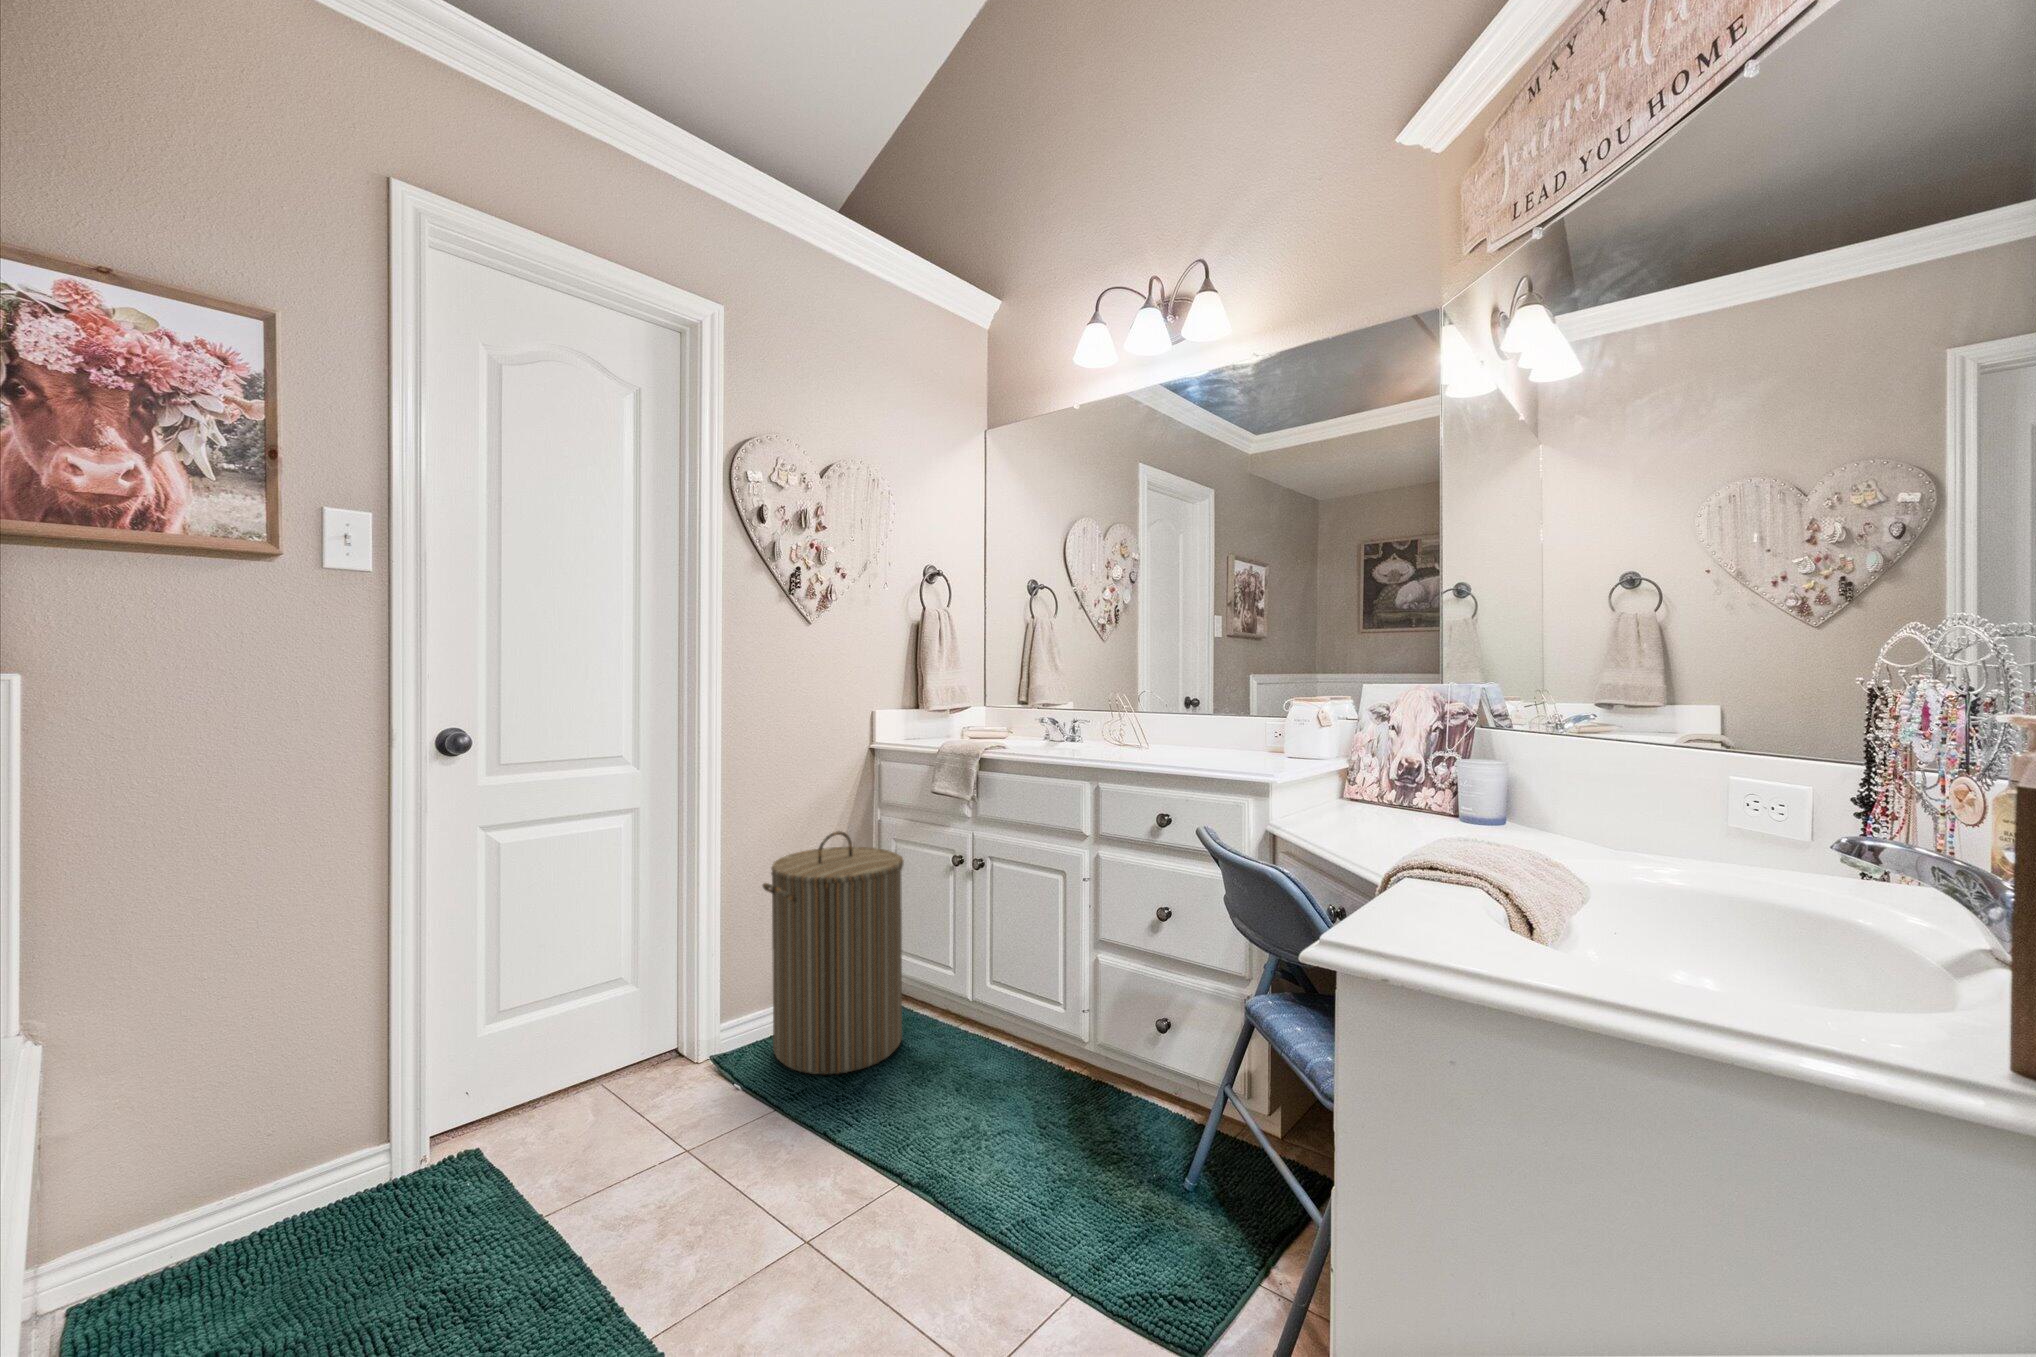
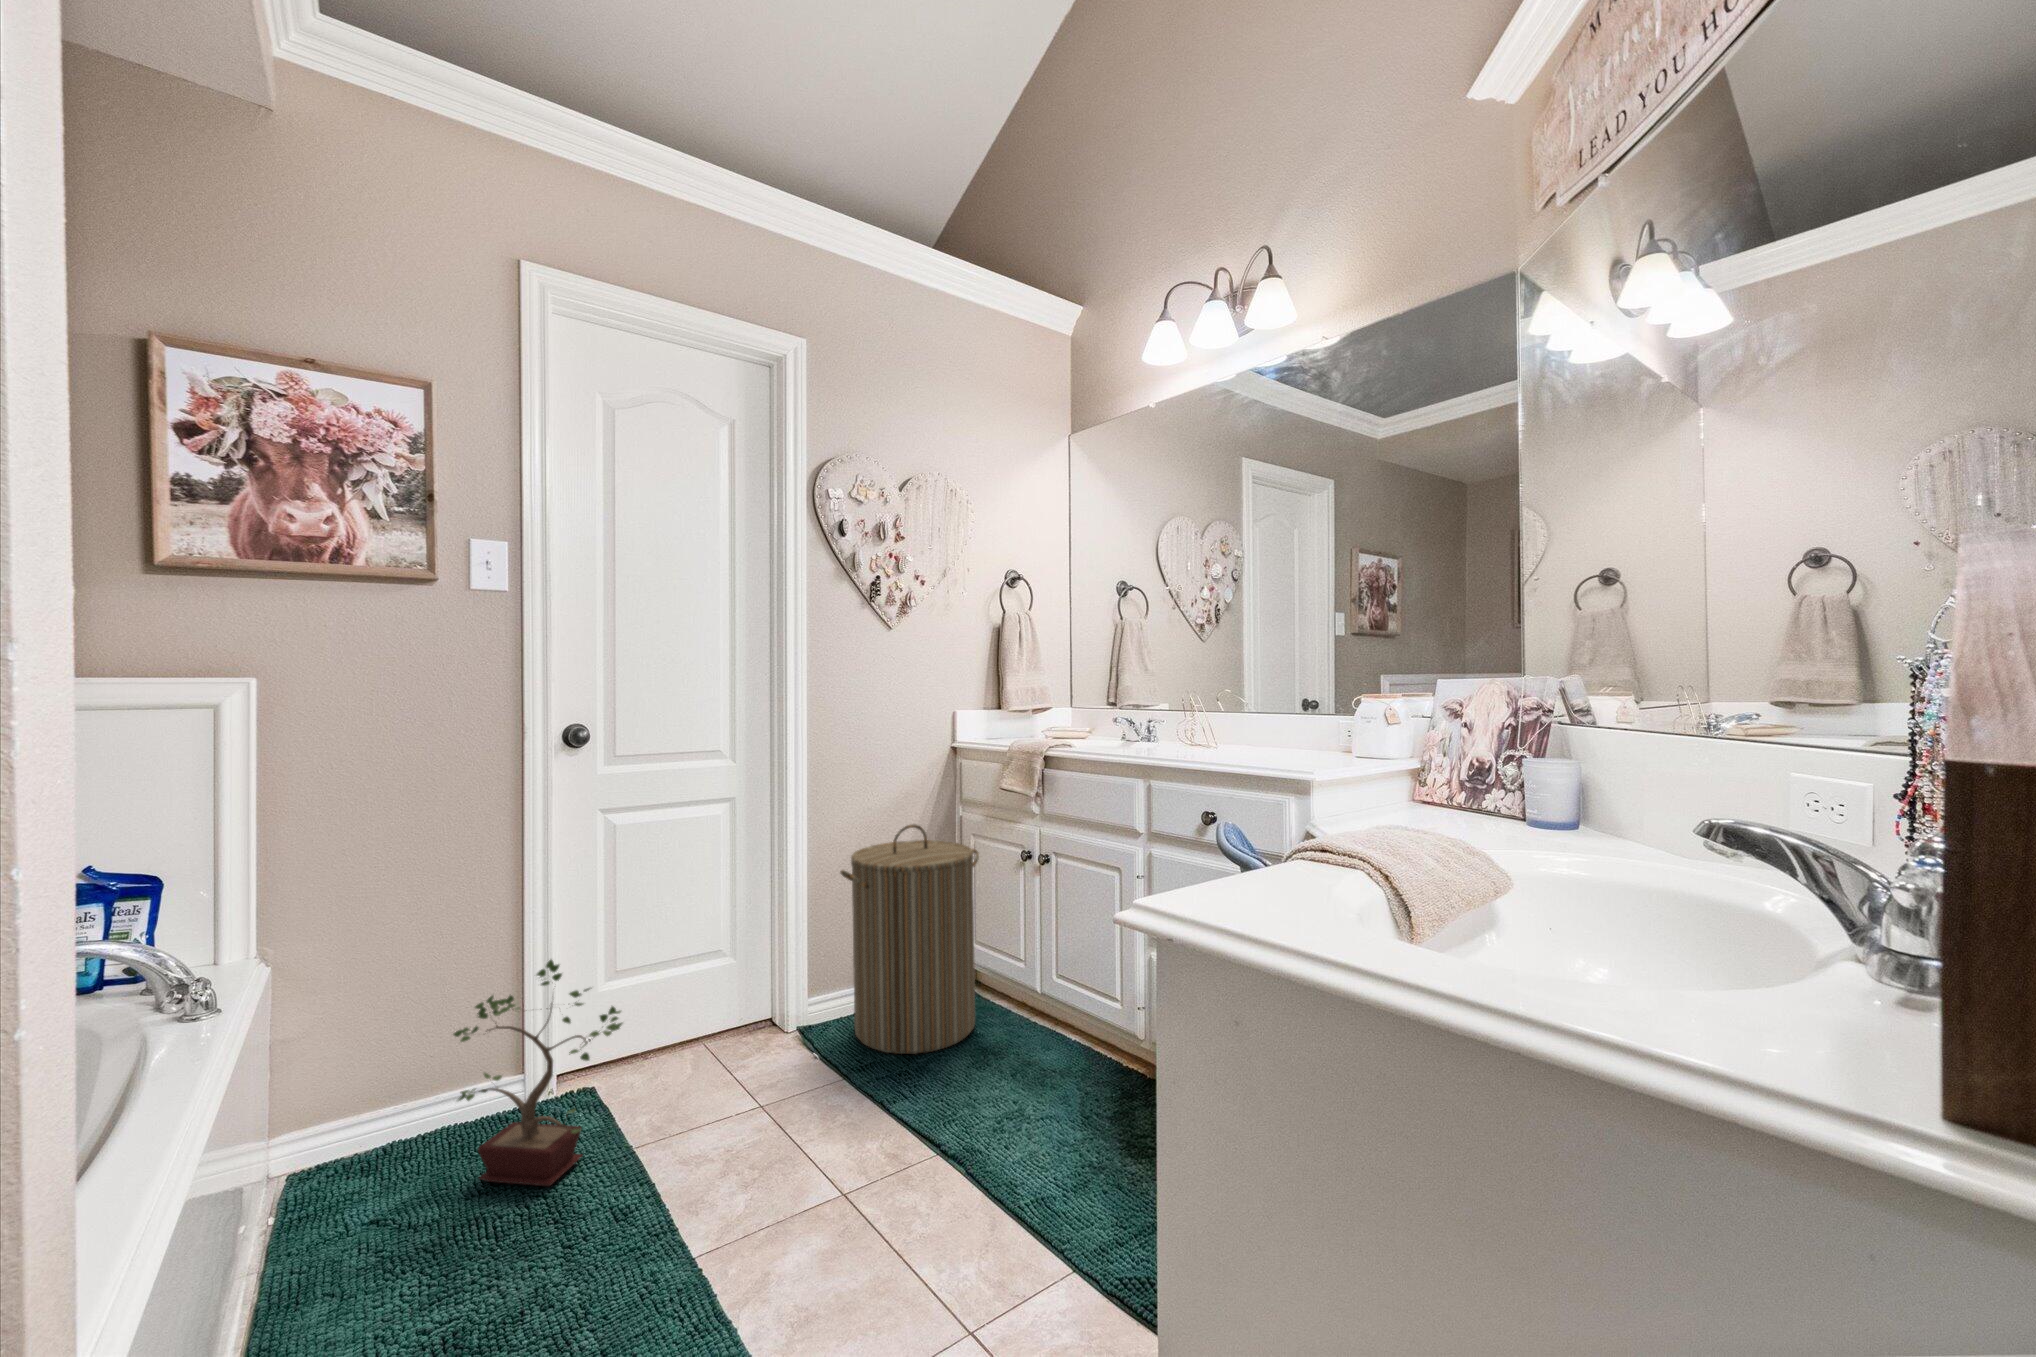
potted plant: none [309,1006,547,1280] -> present [453,960,622,1186]

